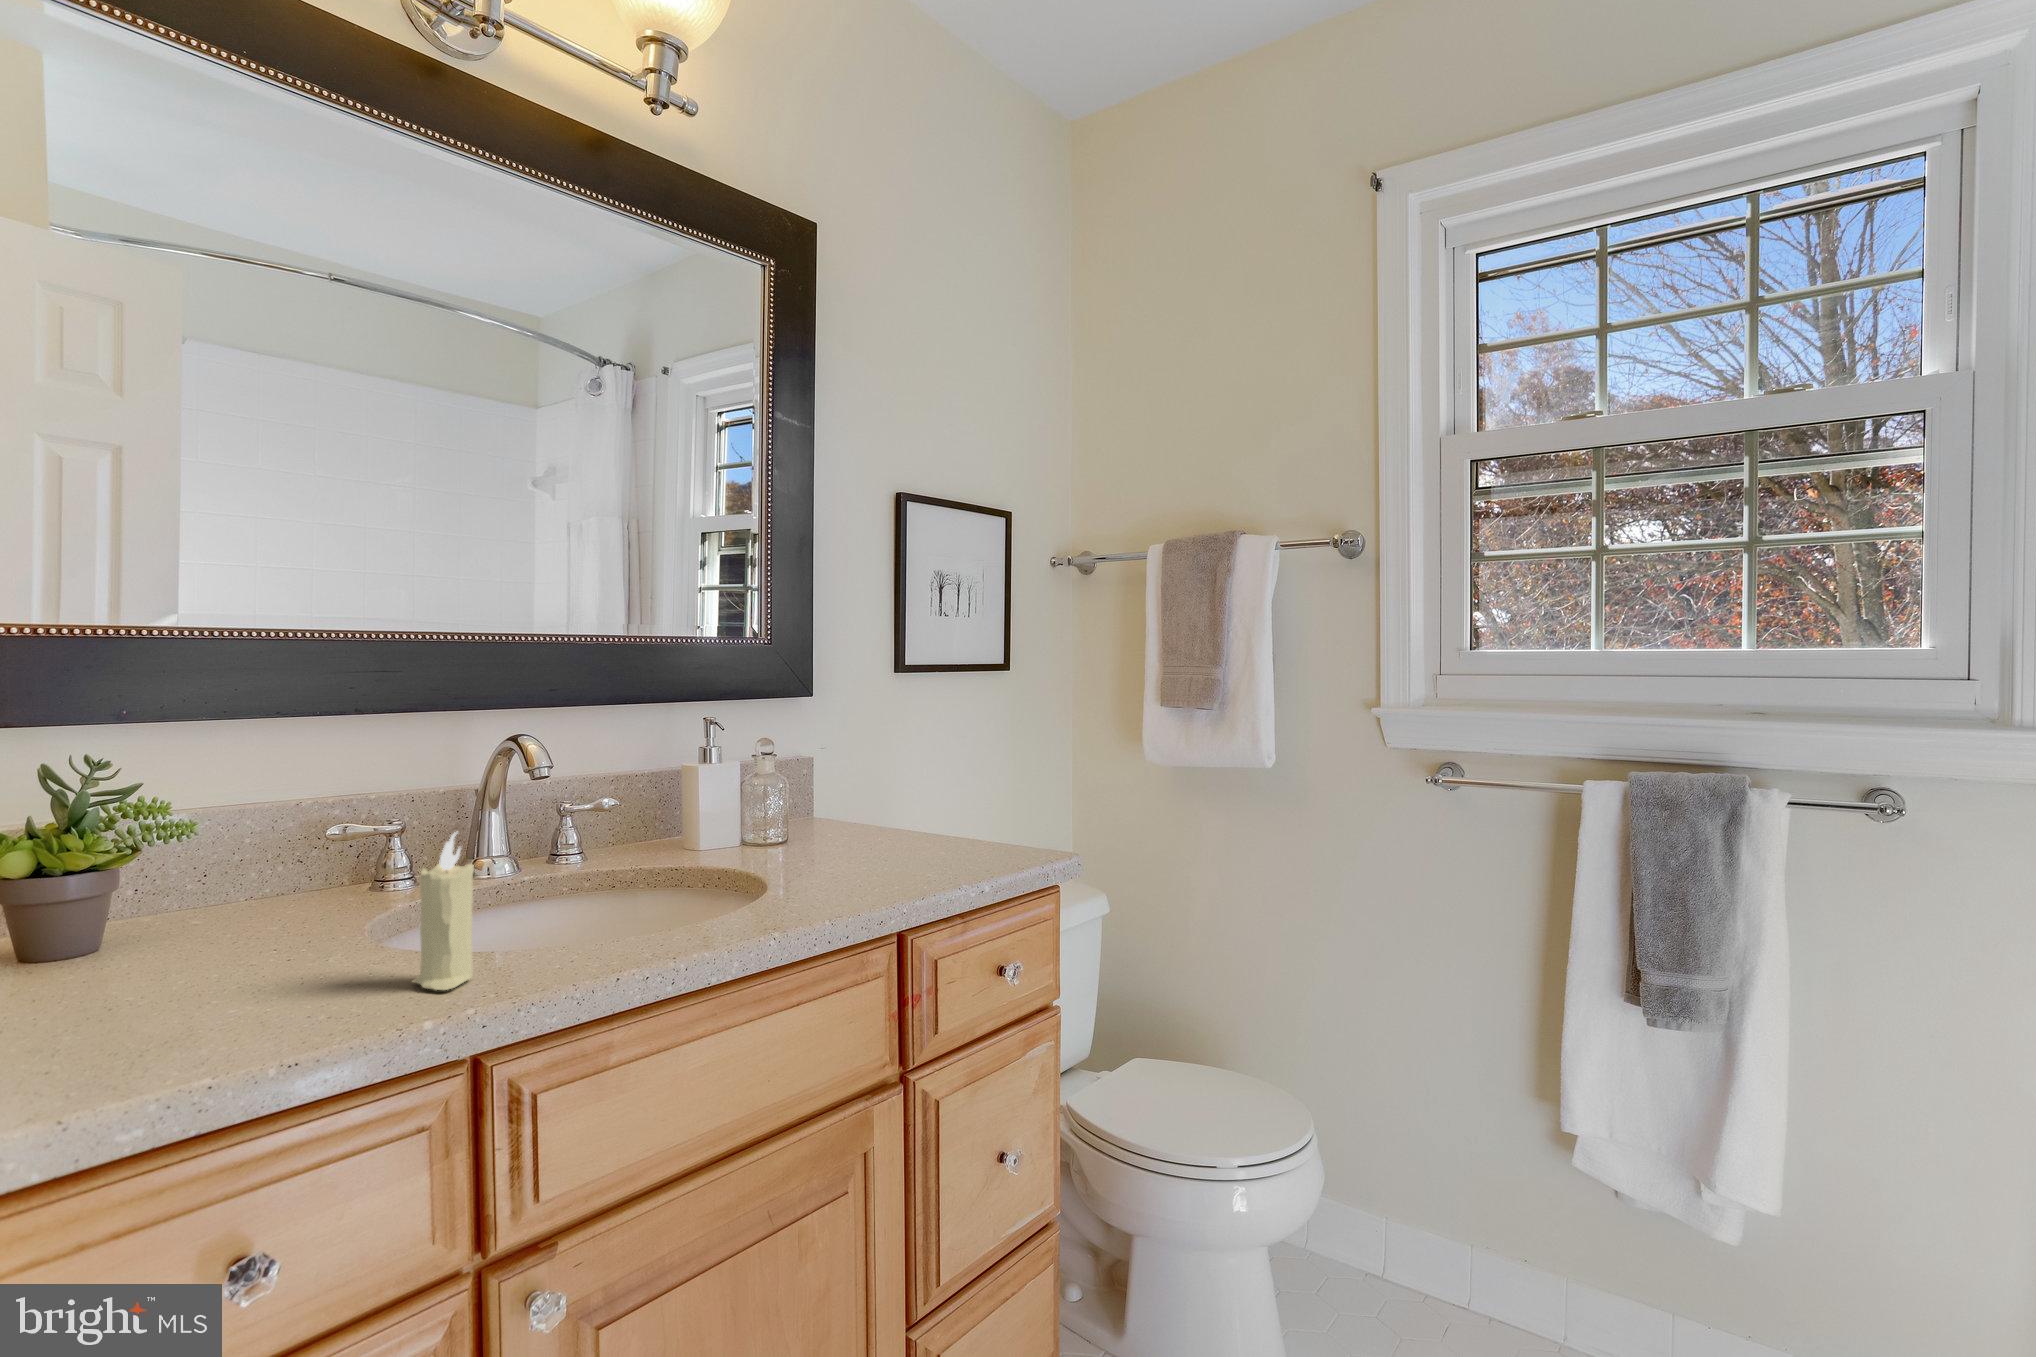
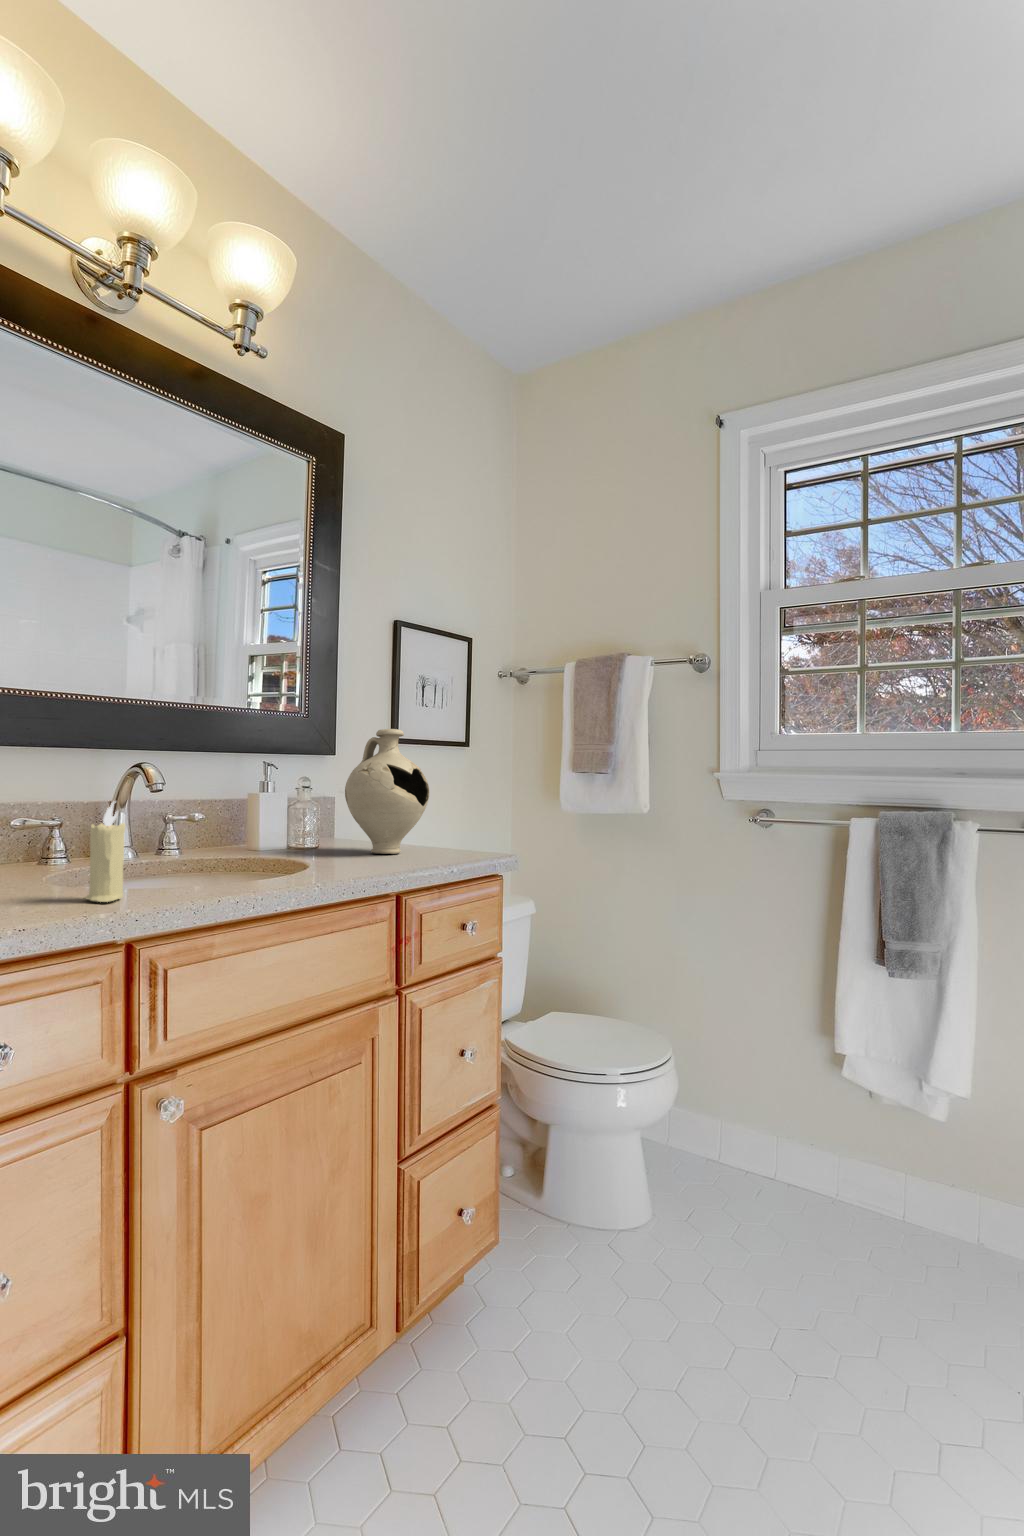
decorative vase: none [820,669,945,857] -> present [345,729,429,854]

